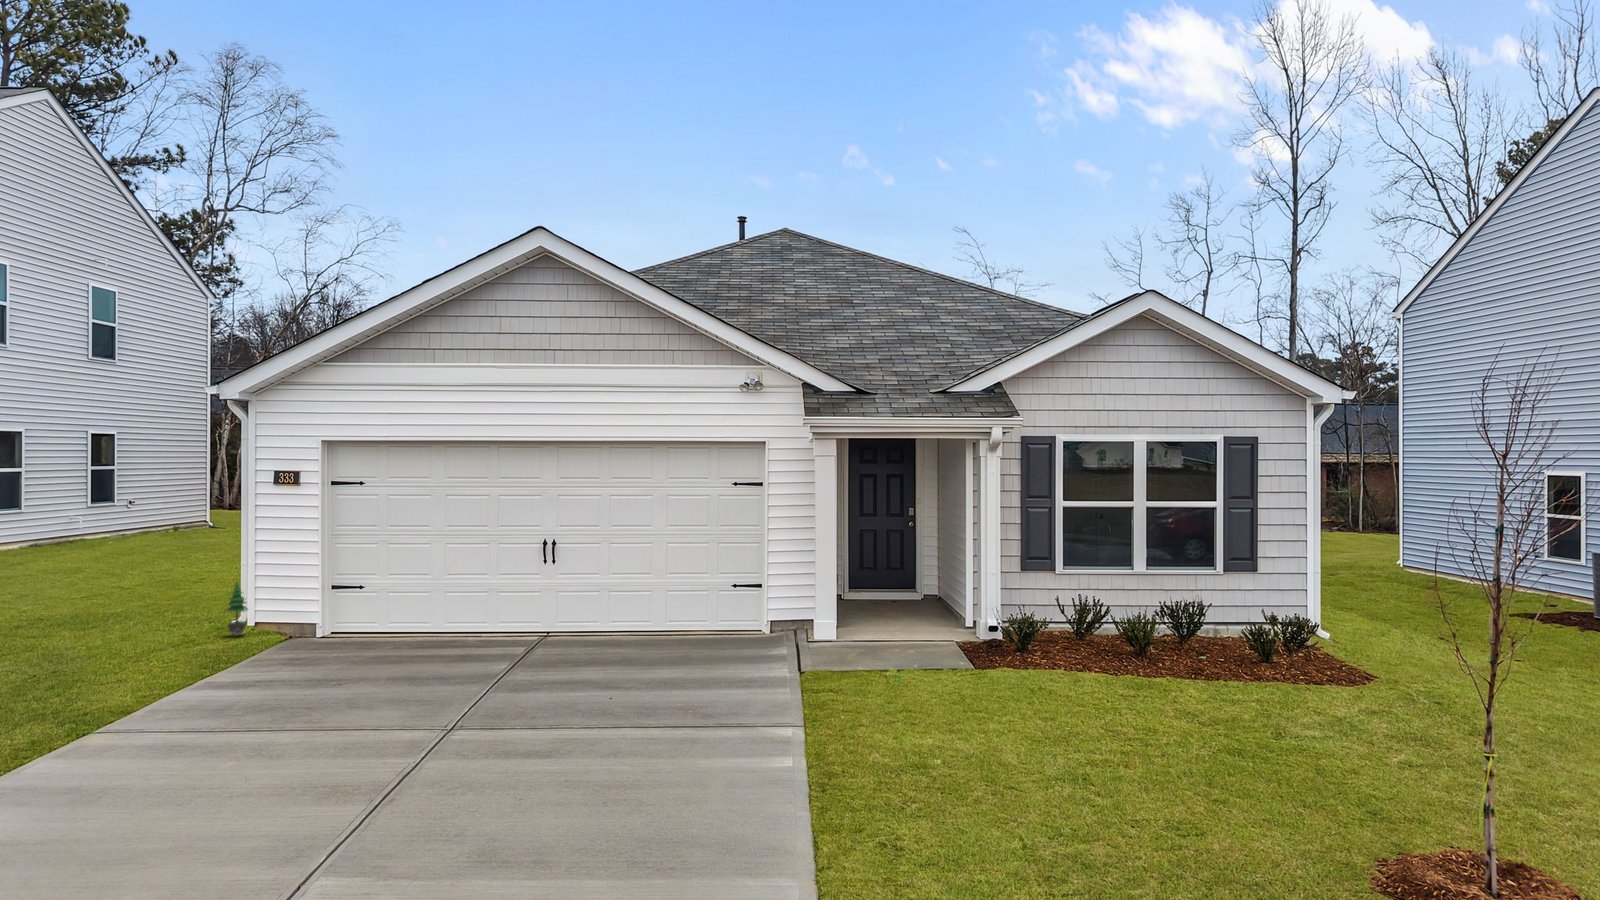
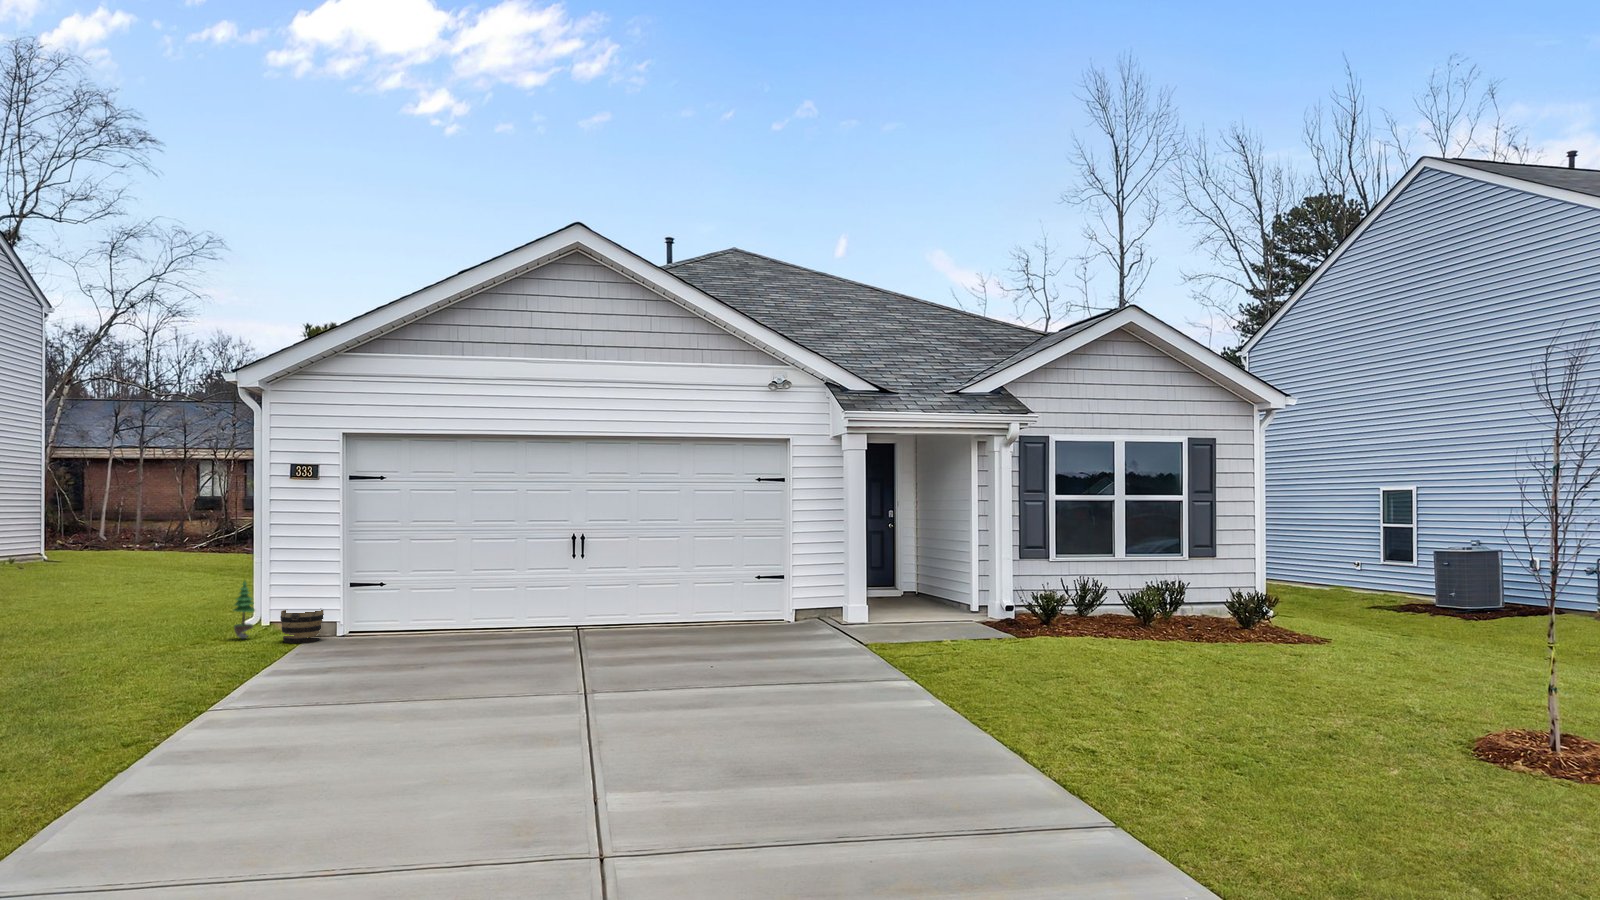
bucket: none [262,609,305,644] -> present [280,608,324,643]

